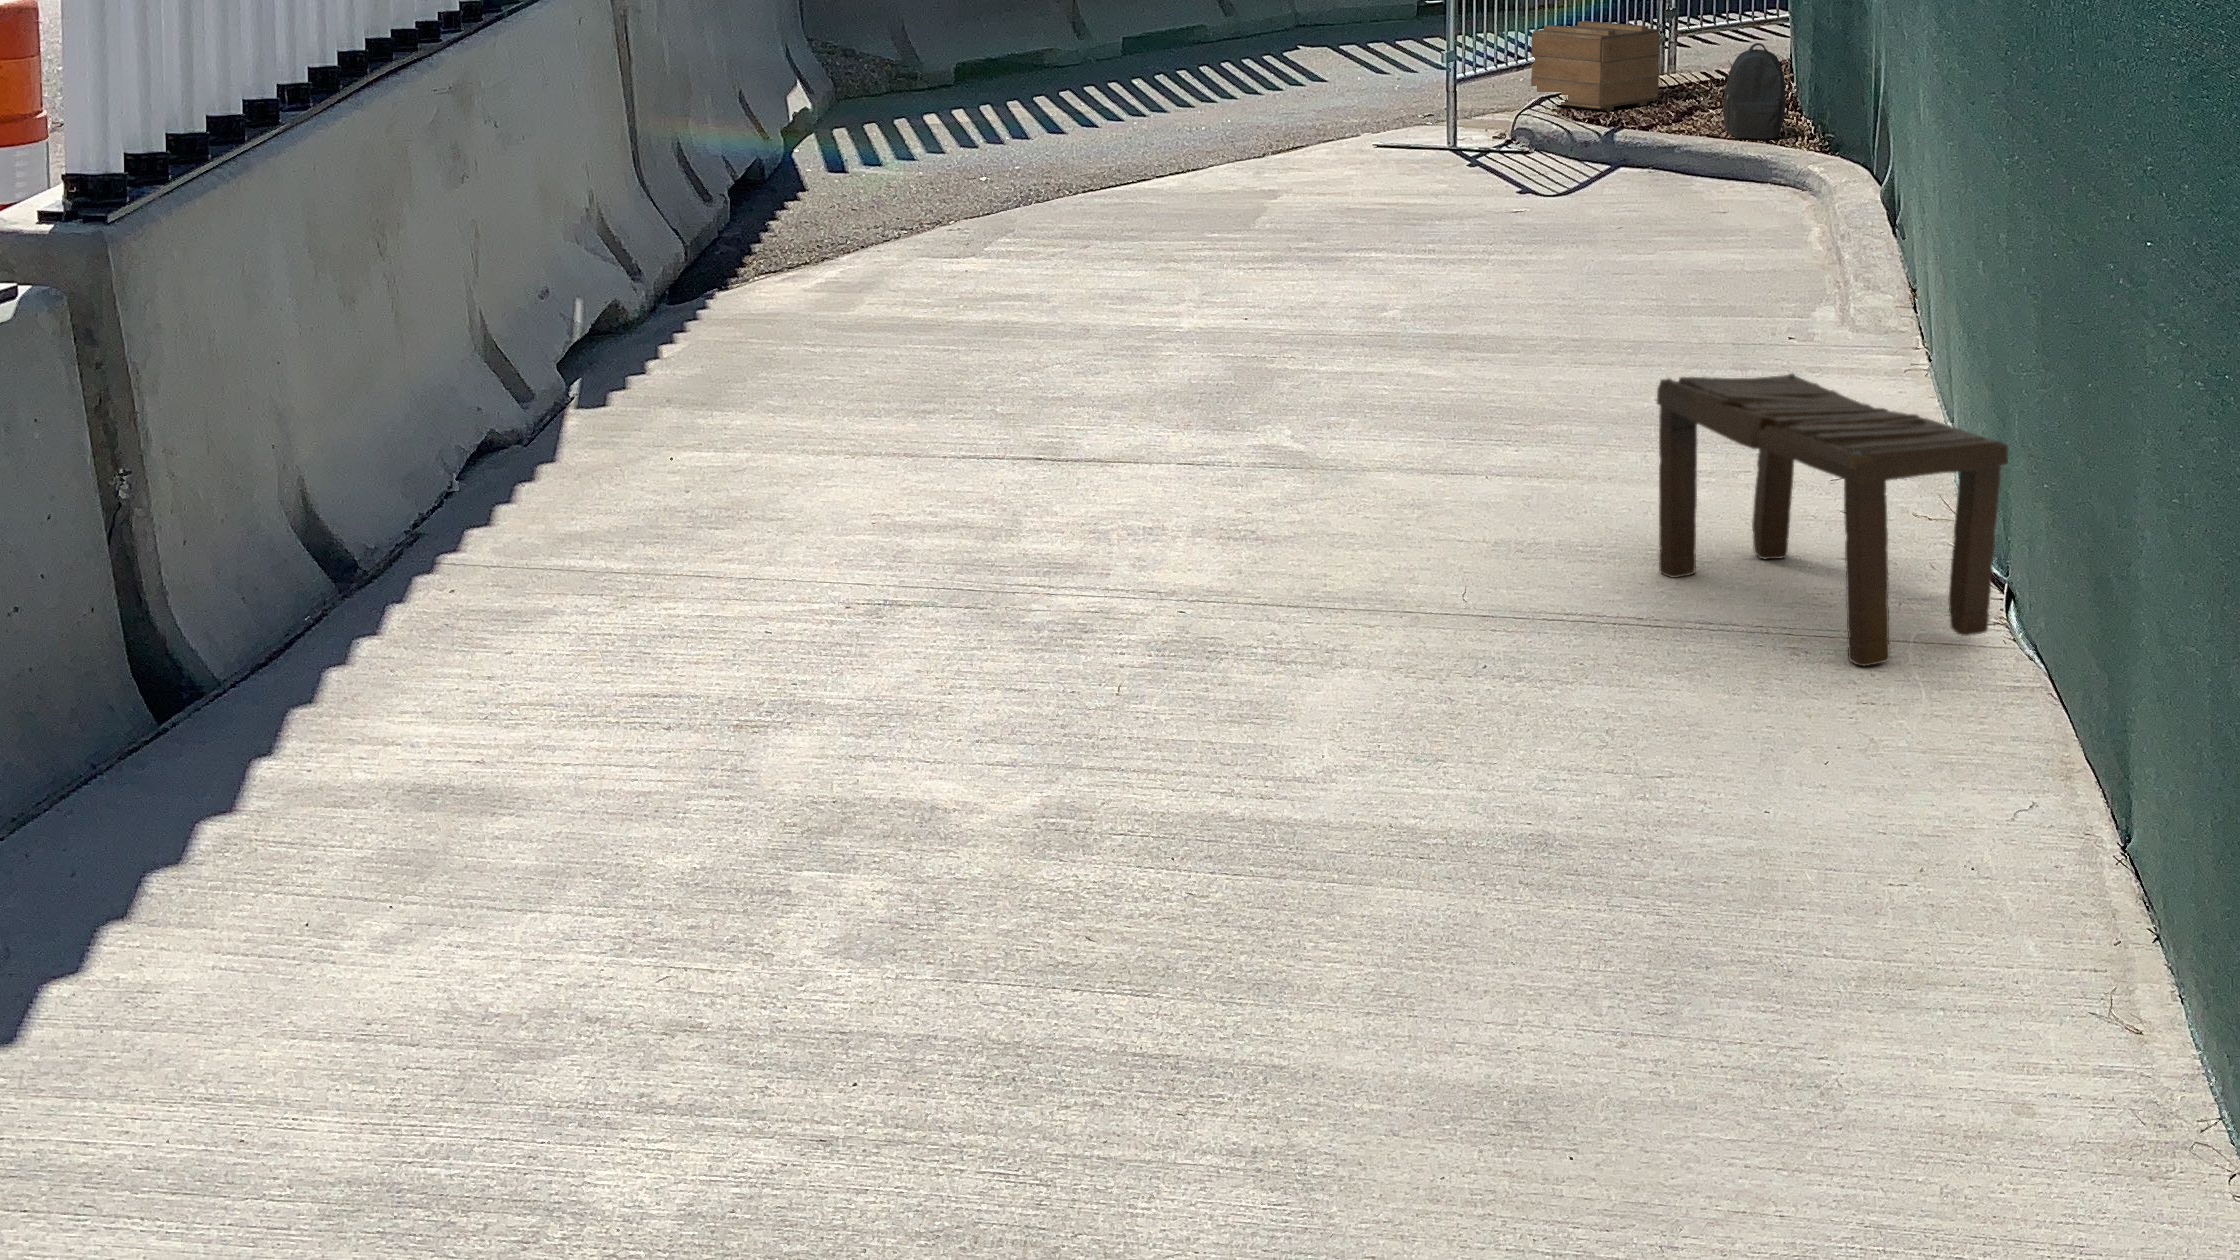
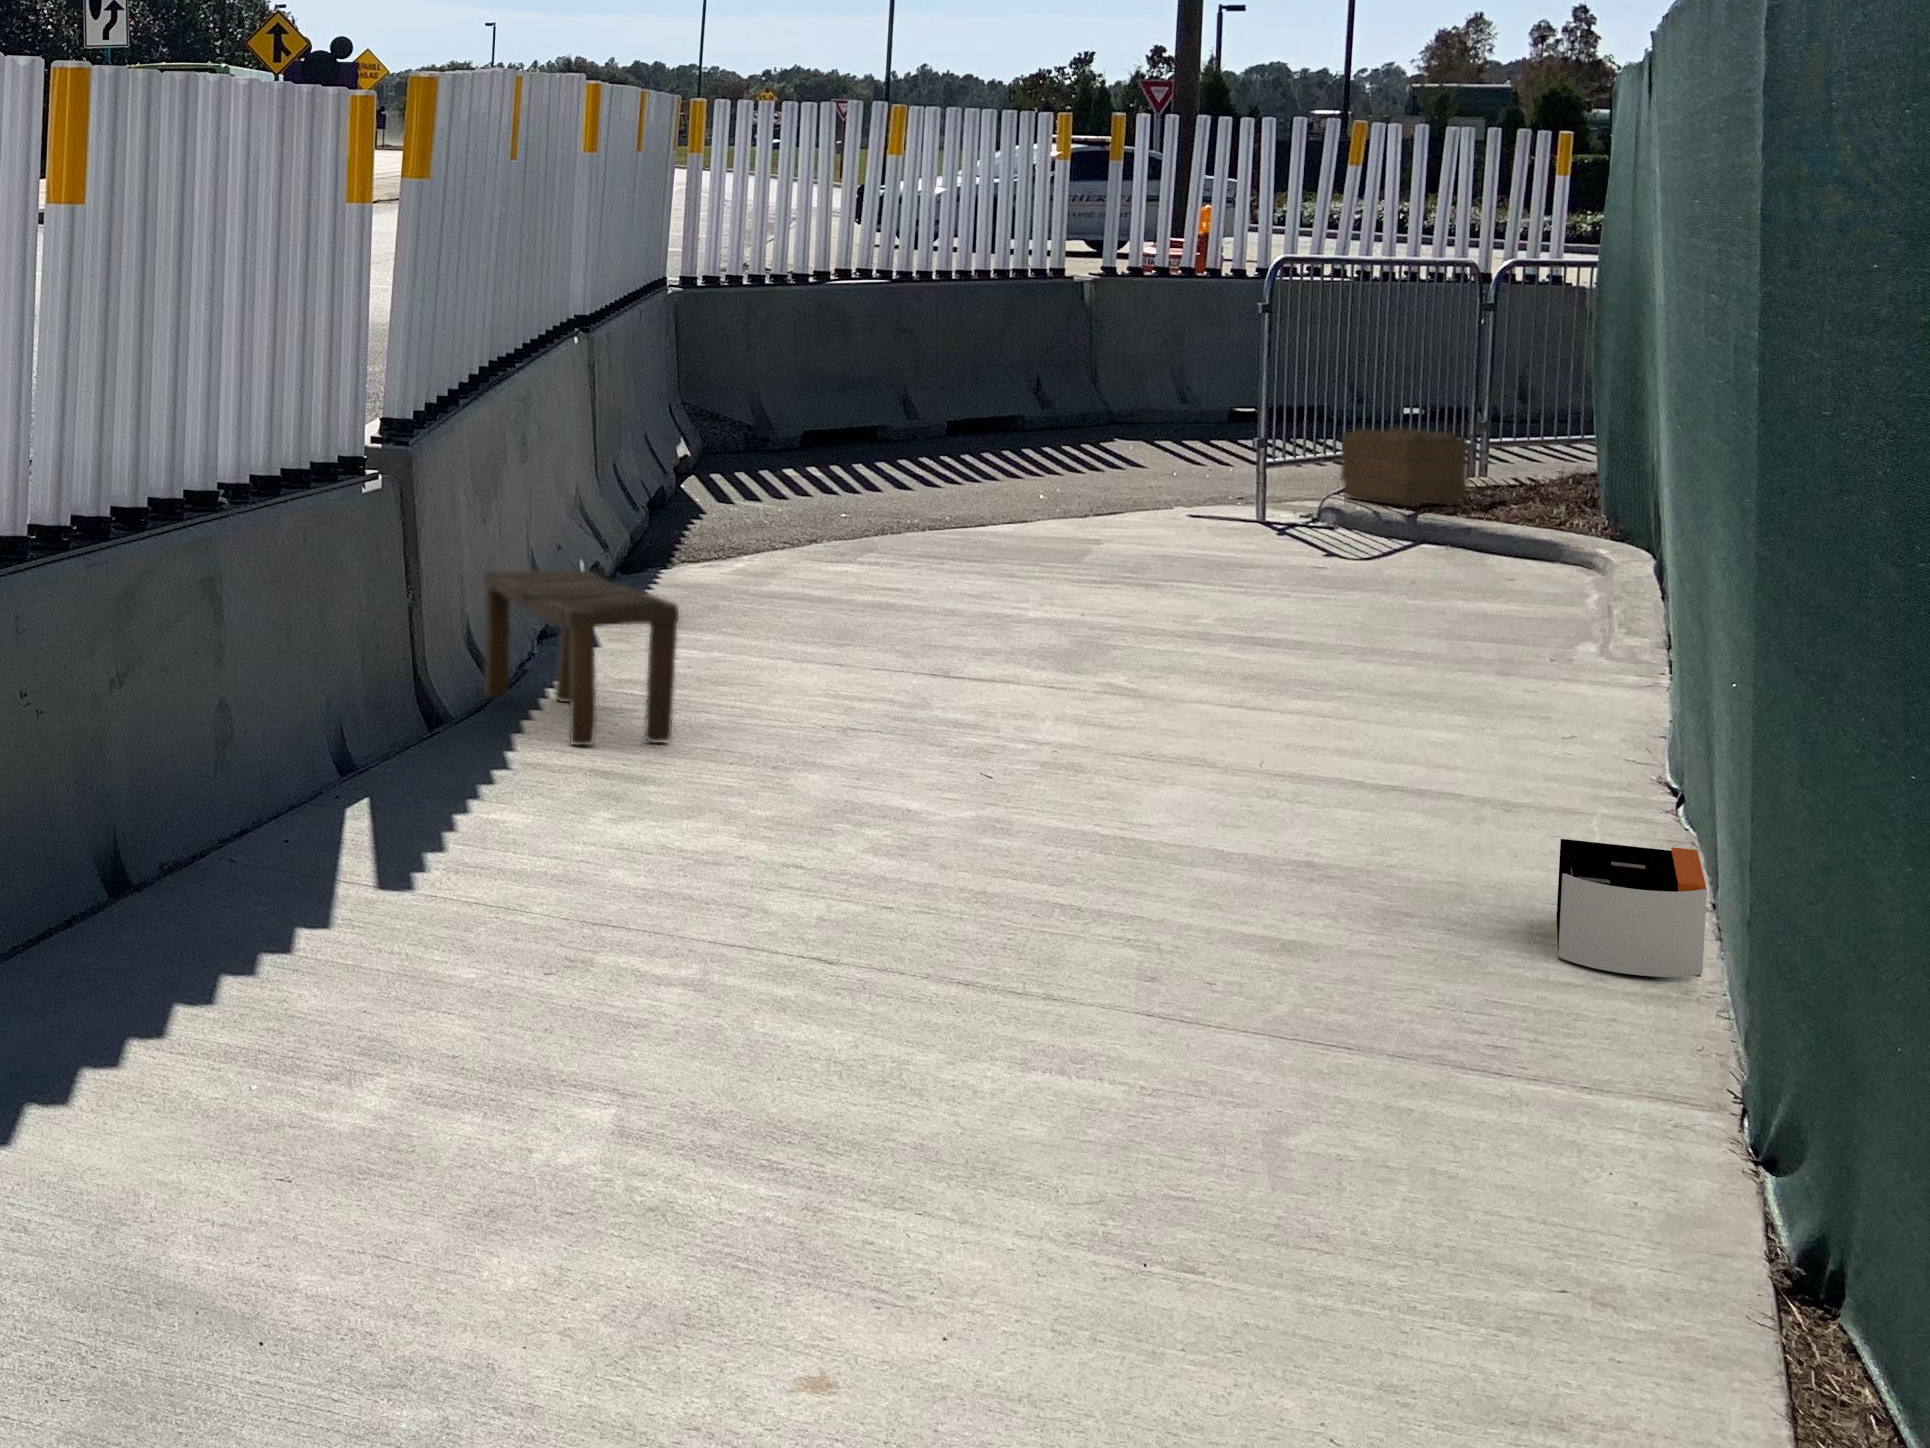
backpack: present [1723,43,1786,139] -> none [1525,450,1587,537]
bench: present [1657,373,2008,666] -> present [483,570,679,746]
storage bin: none [1916,846,2187,1152] -> present [1556,839,1707,977]

